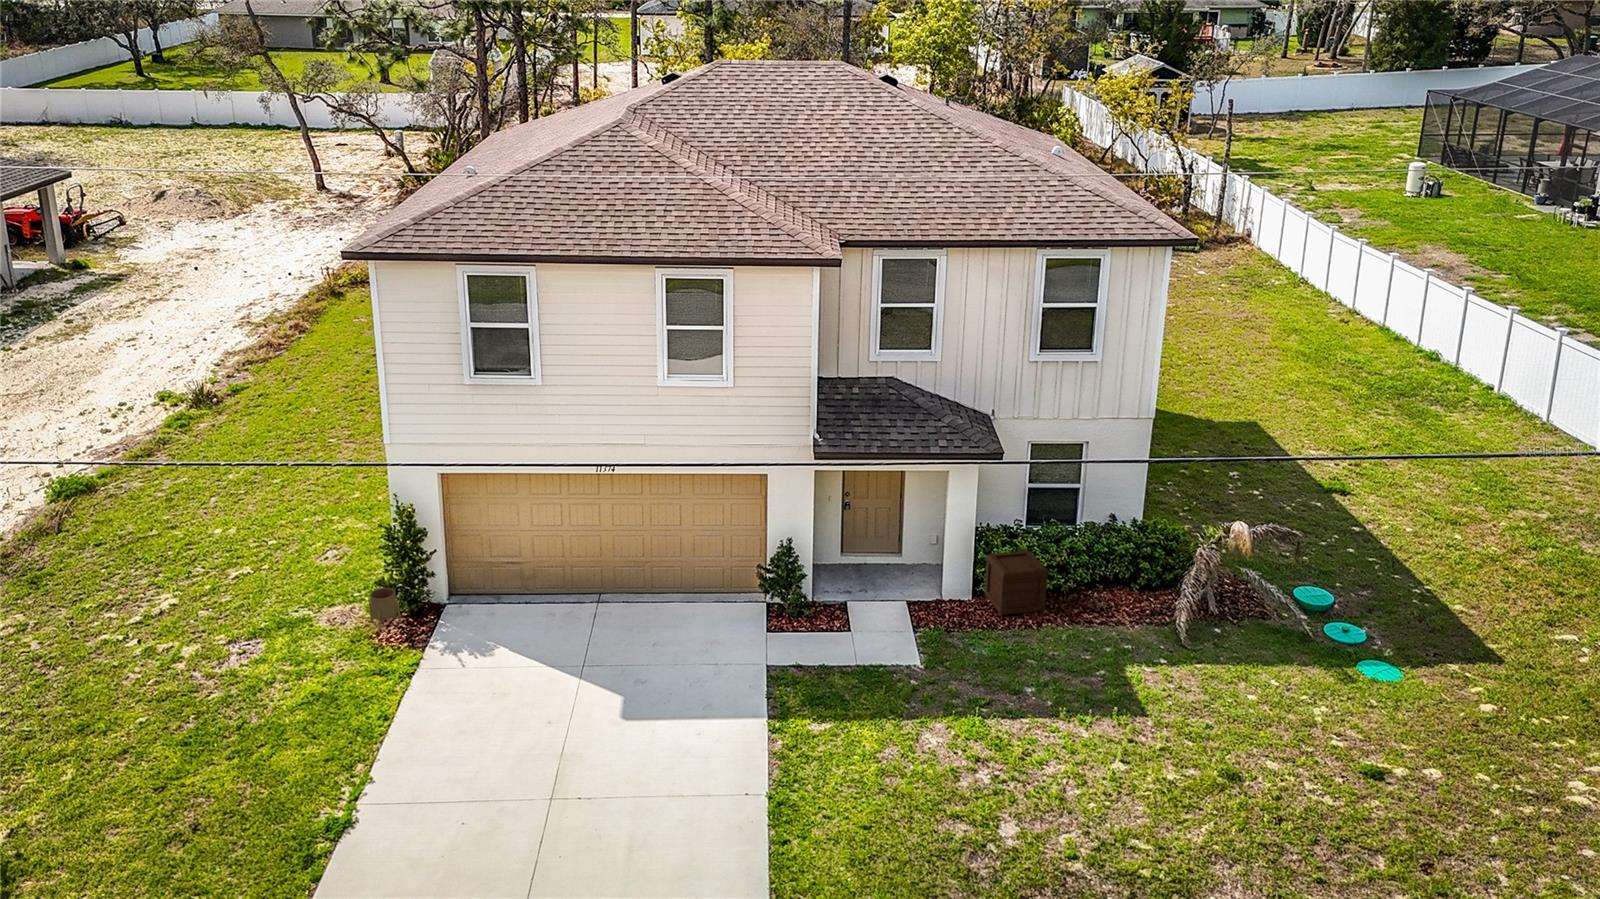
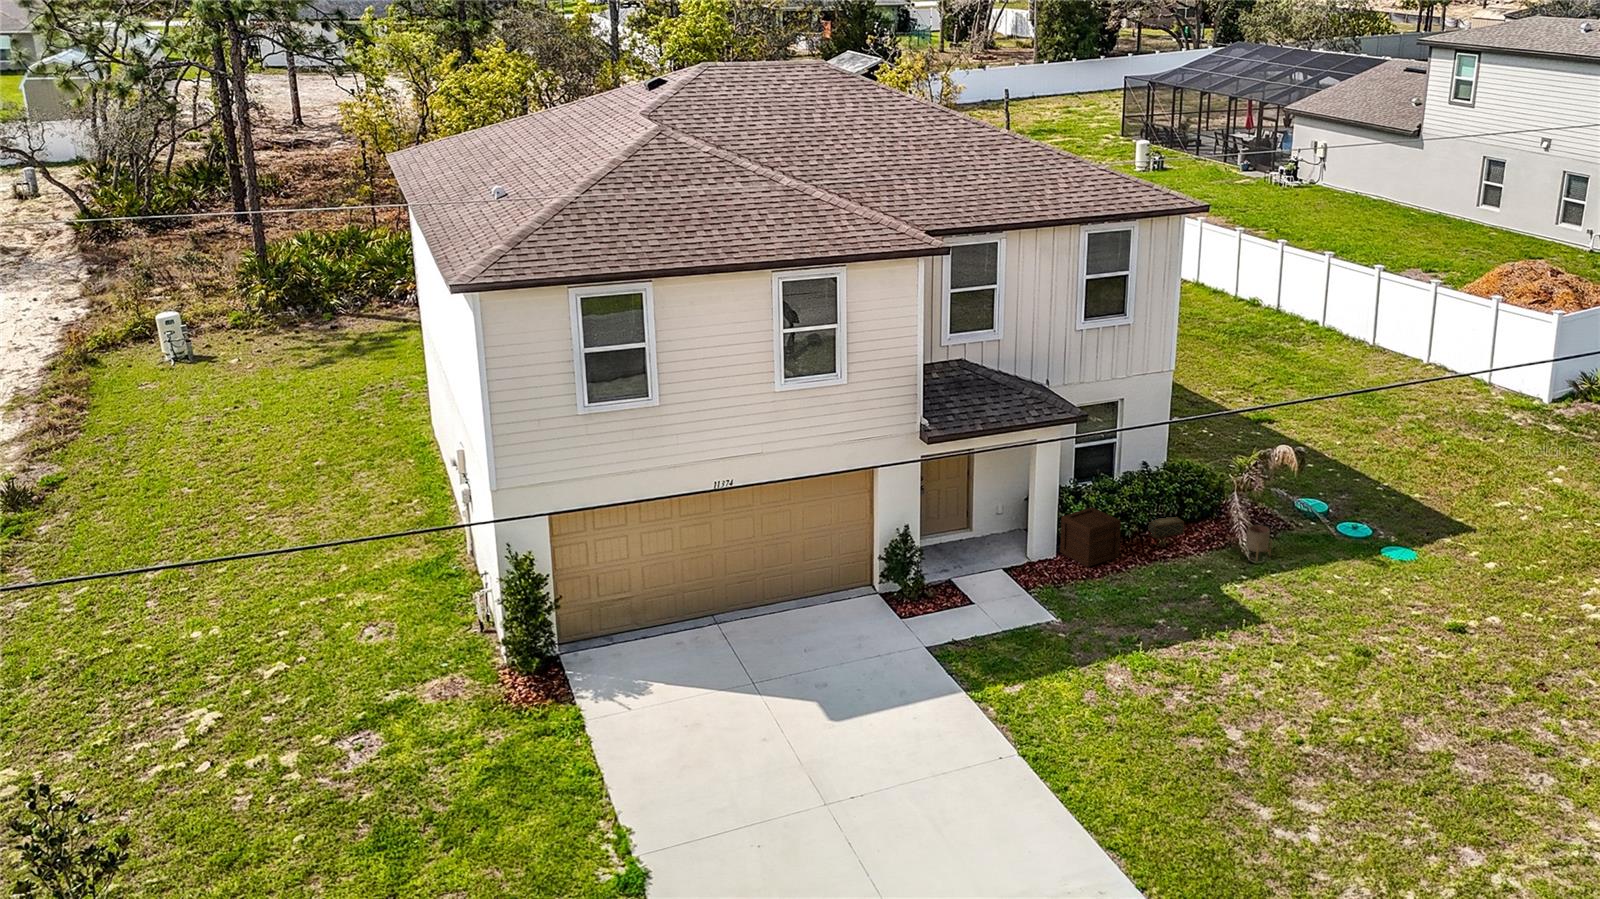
woven basket: none [1098,575,1141,599] -> present [1148,516,1184,538]
planter: present [369,588,401,630] -> present [1247,525,1272,560]

